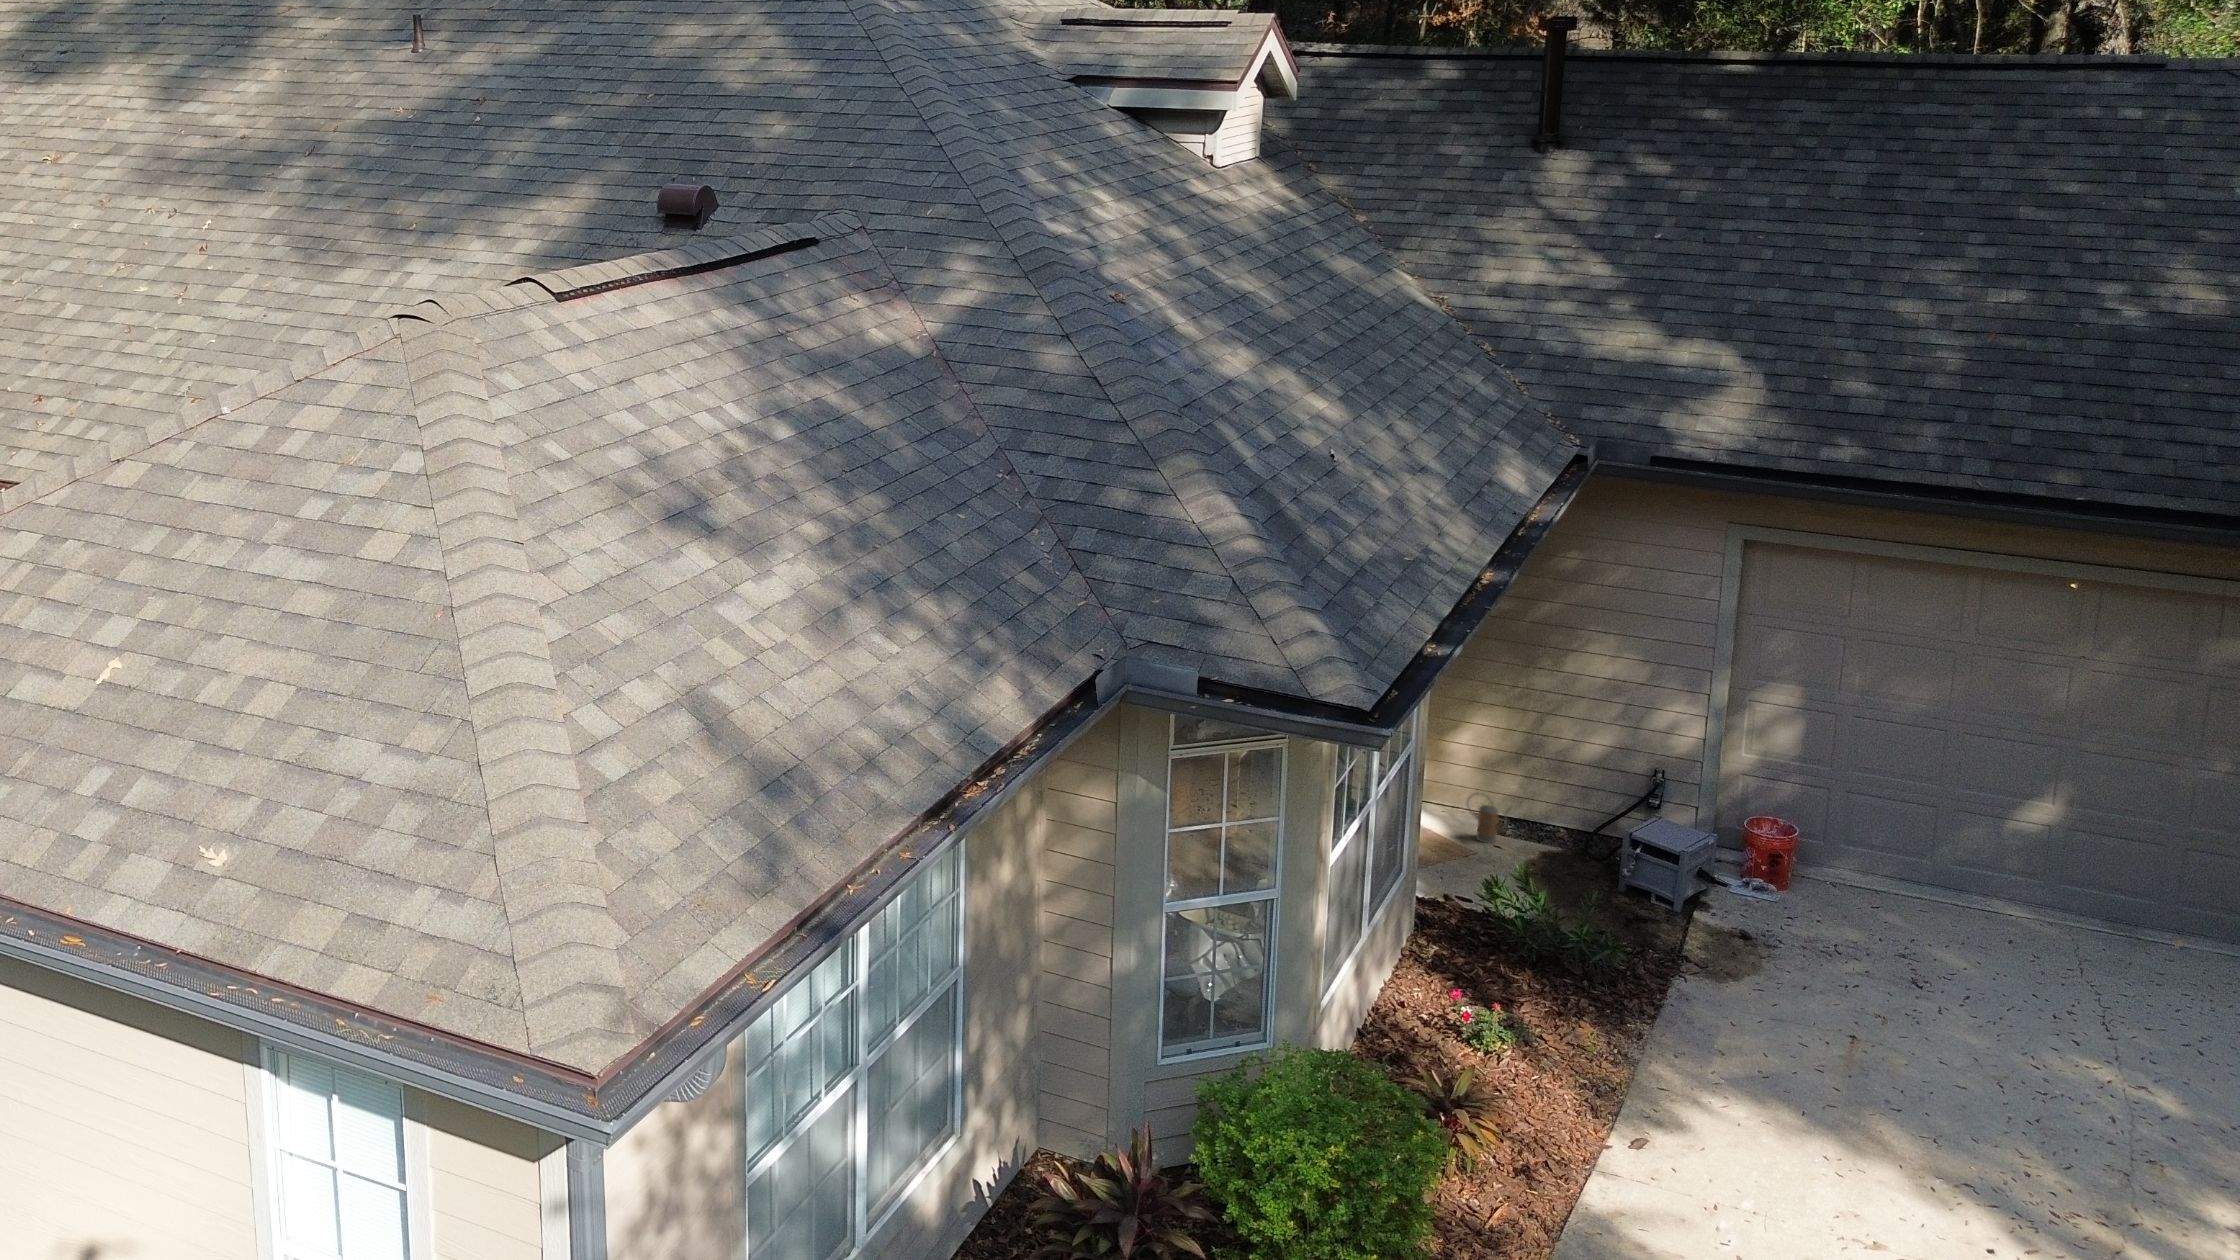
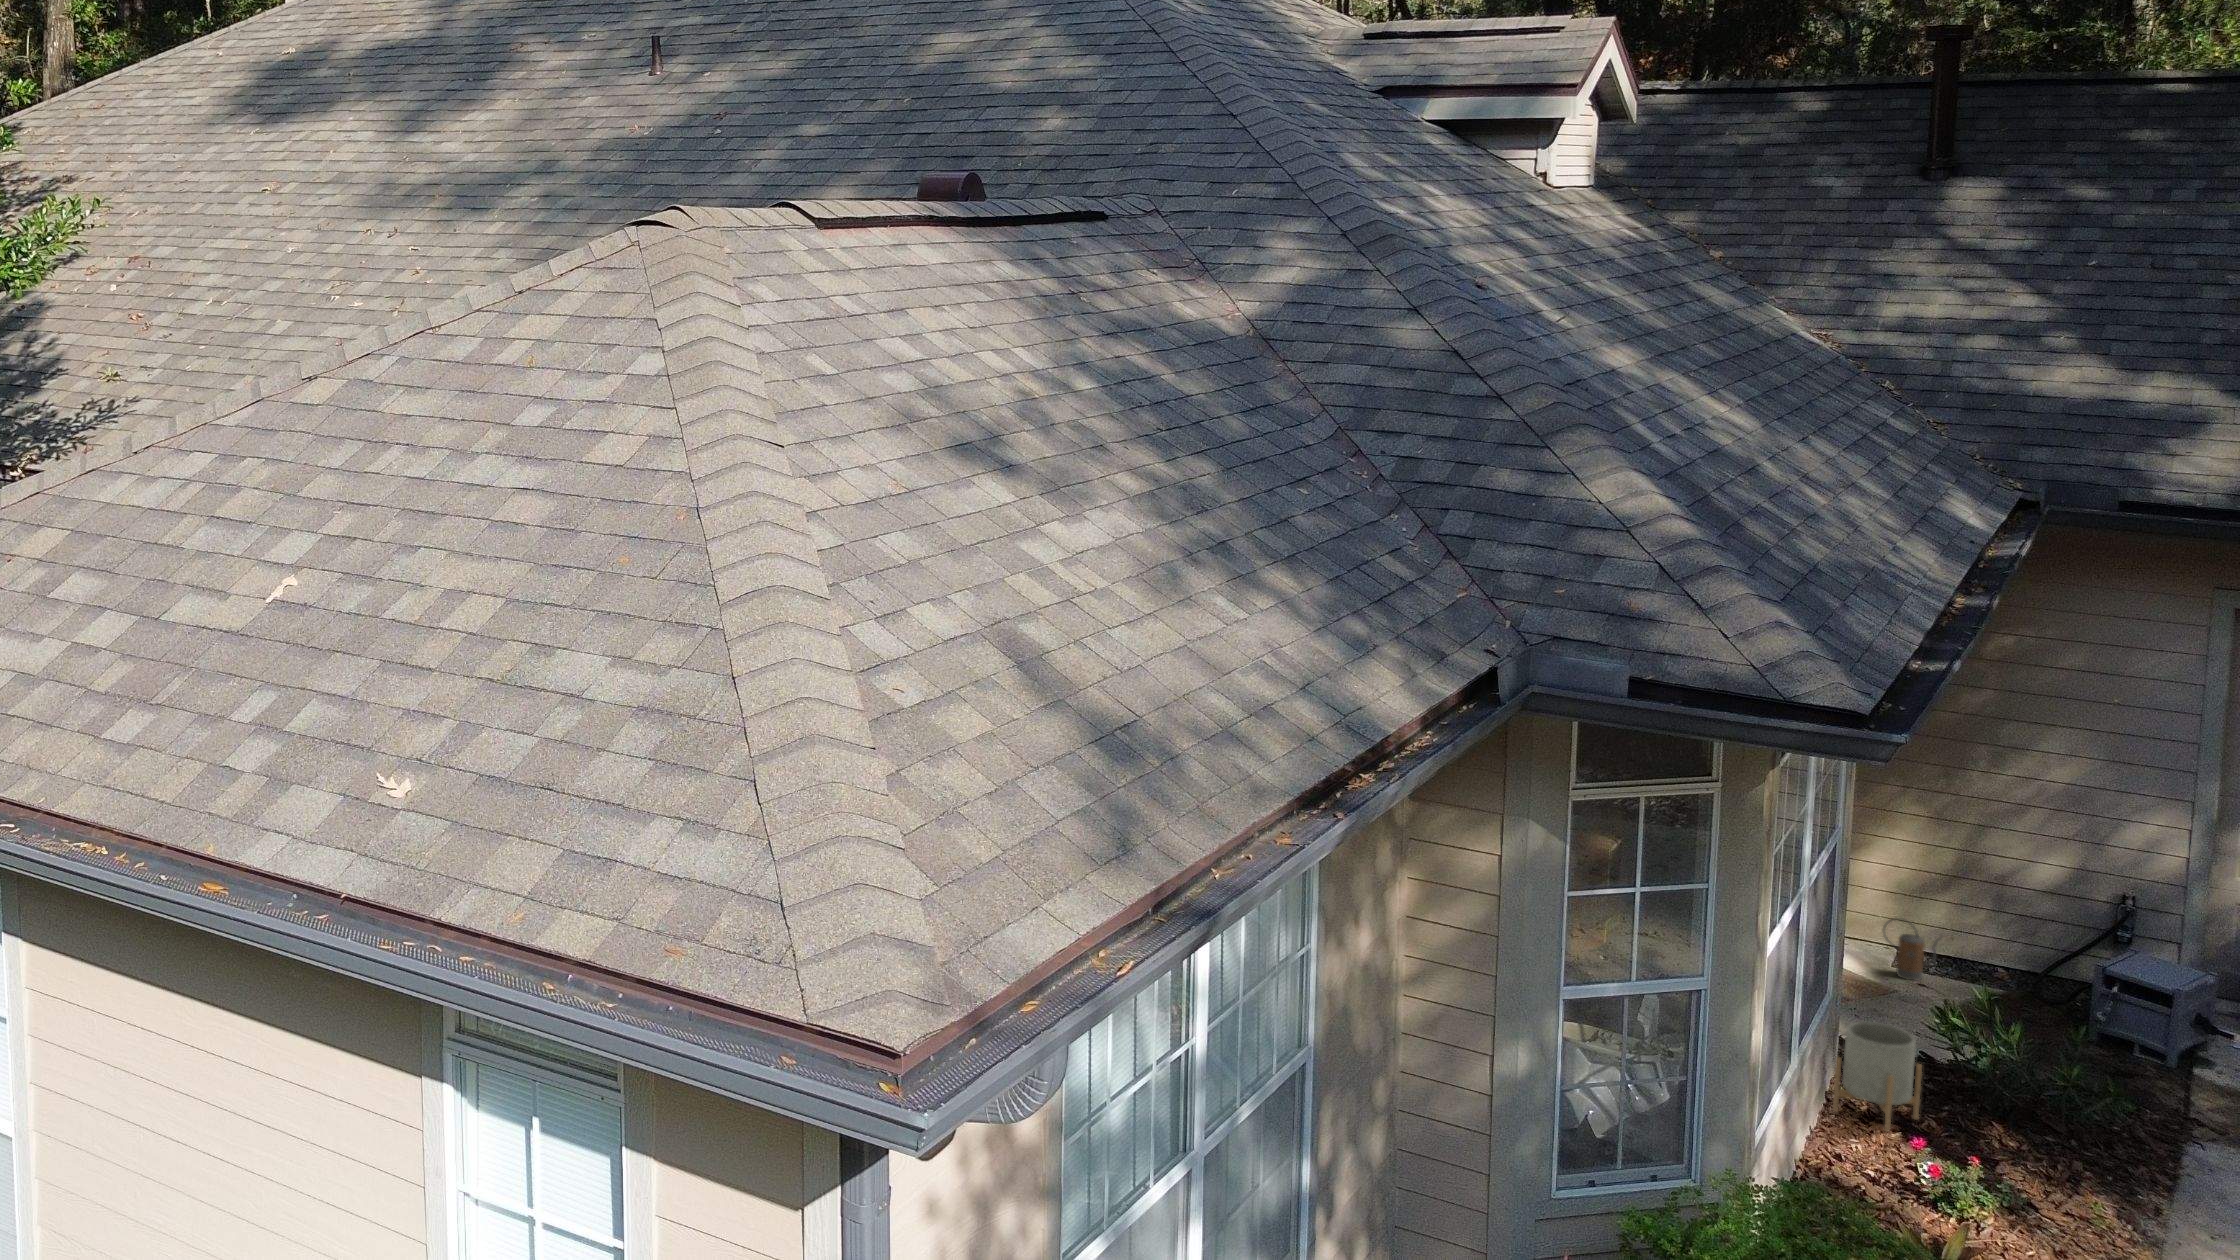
planter: none [1399,894,1467,982] -> present [1833,1022,1922,1132]

